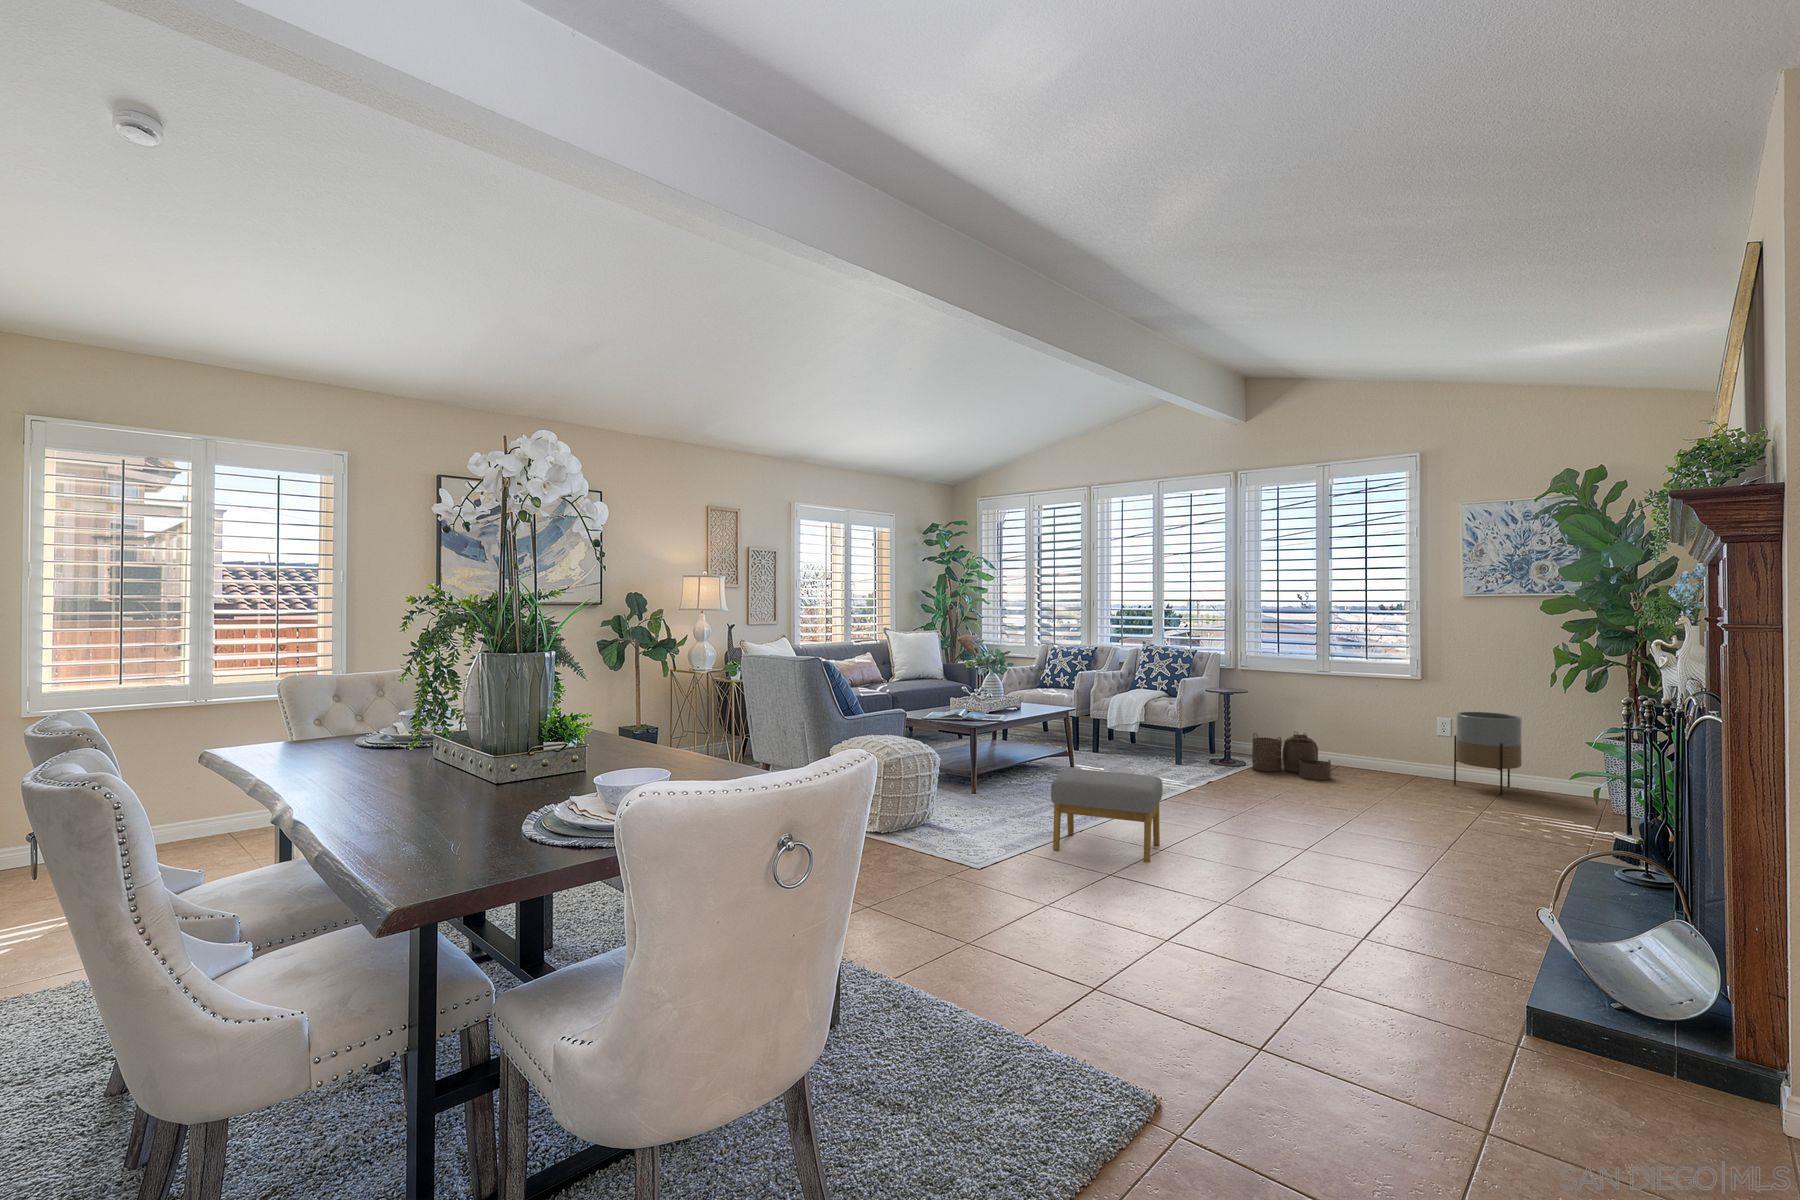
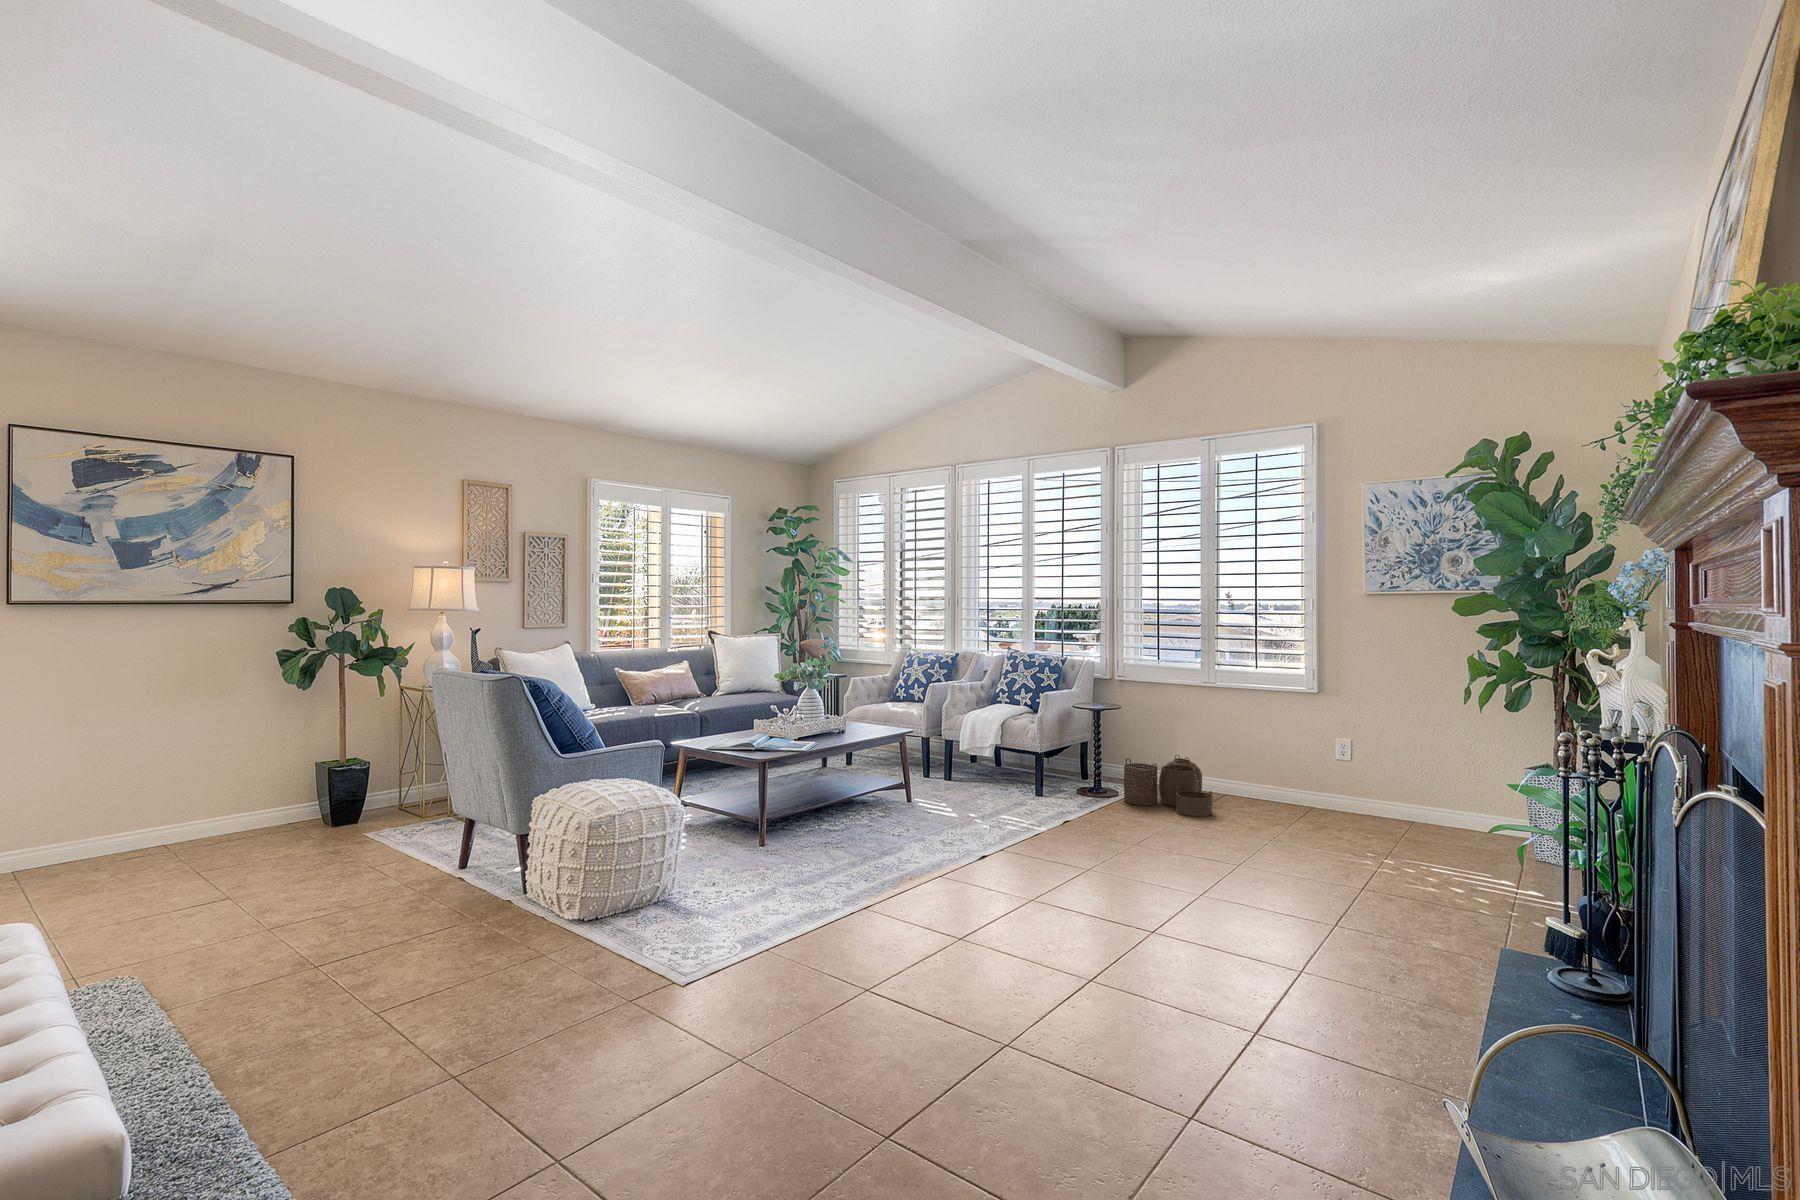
planter: present [1454,712,1521,796] -> none [1354,732,1431,836]
footstool: present [1051,769,1163,862] -> none [814,823,968,957]

